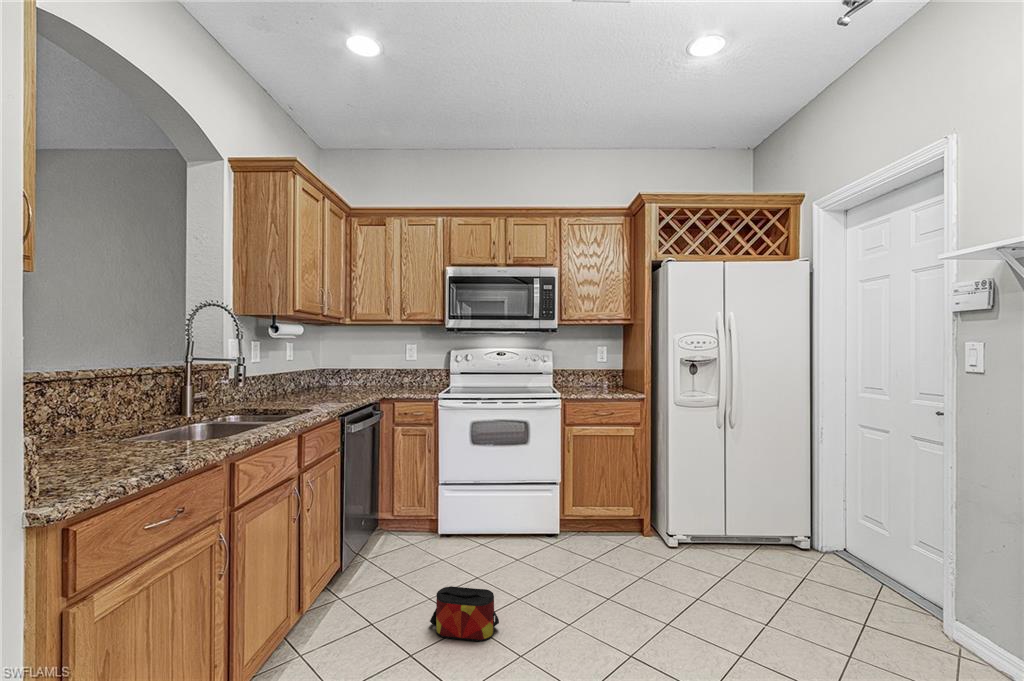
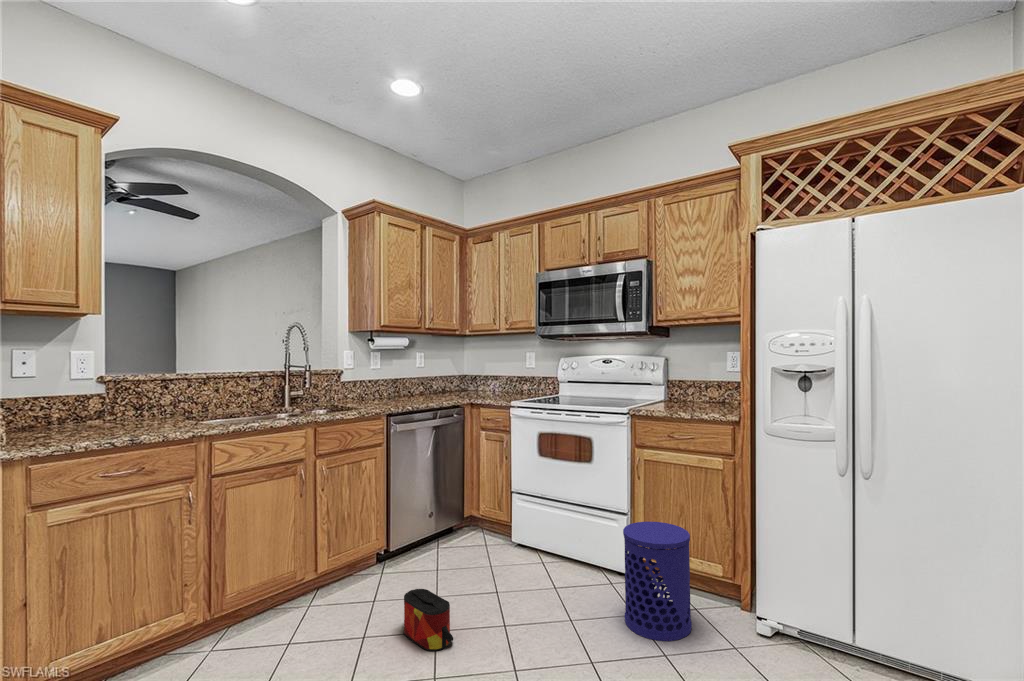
waste bin: none [585,482,636,572] -> present [623,522,692,641]

